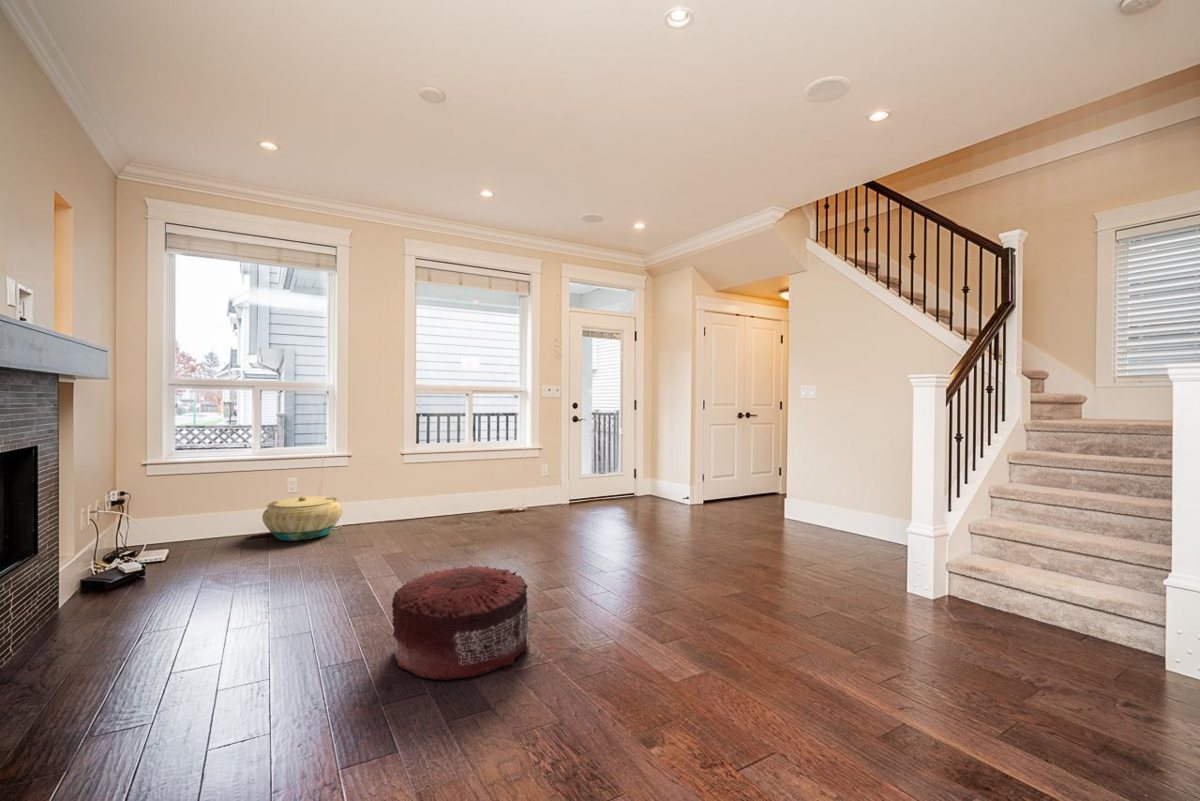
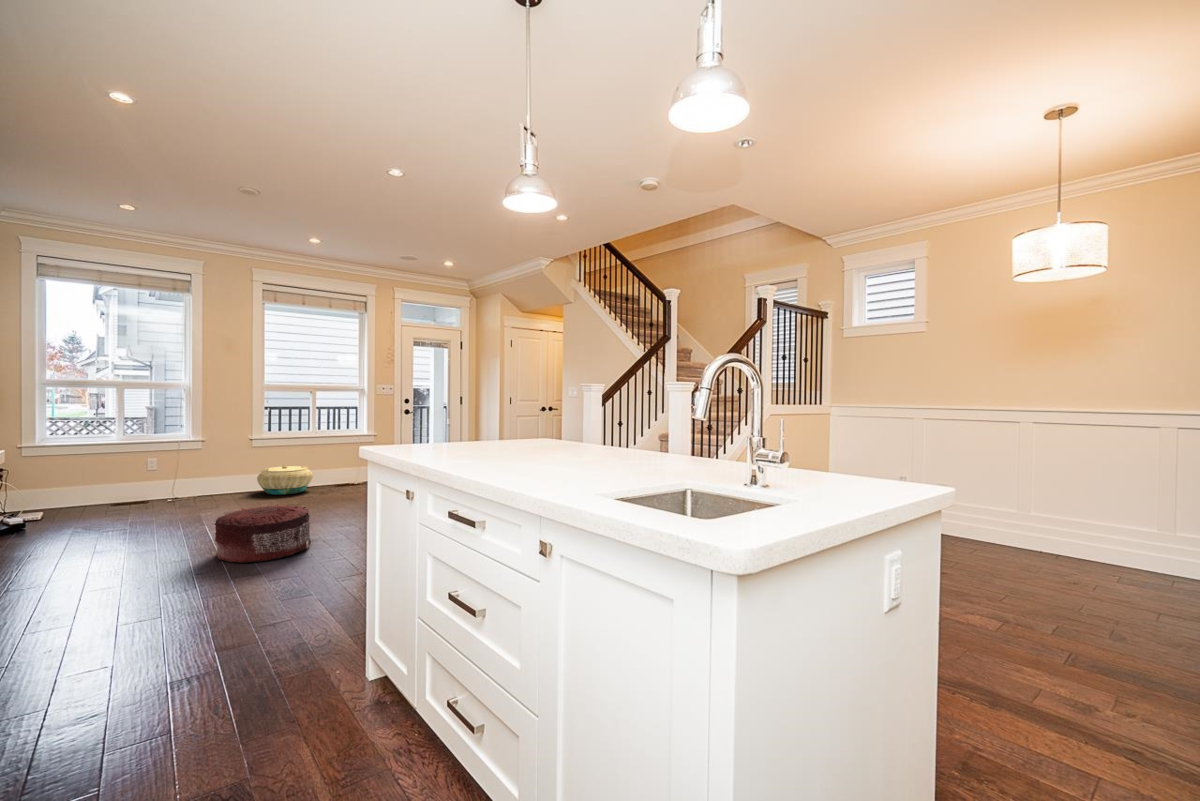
basket: present [262,496,342,540] -> present [257,465,313,495]

